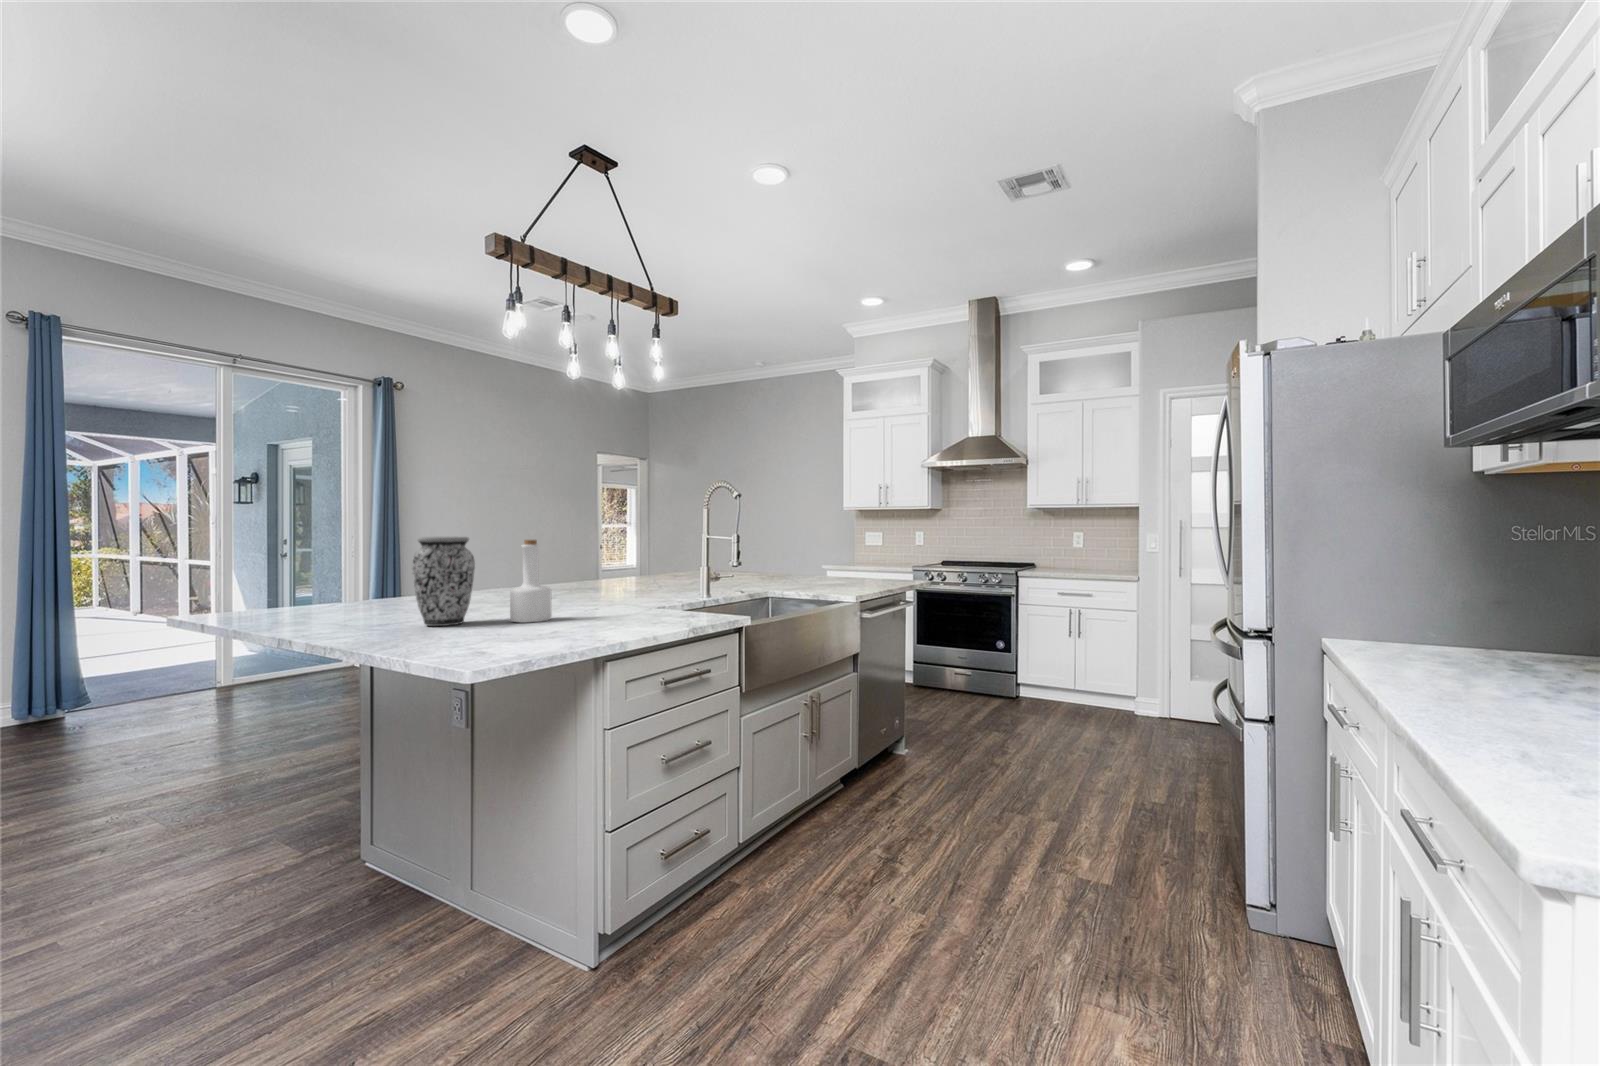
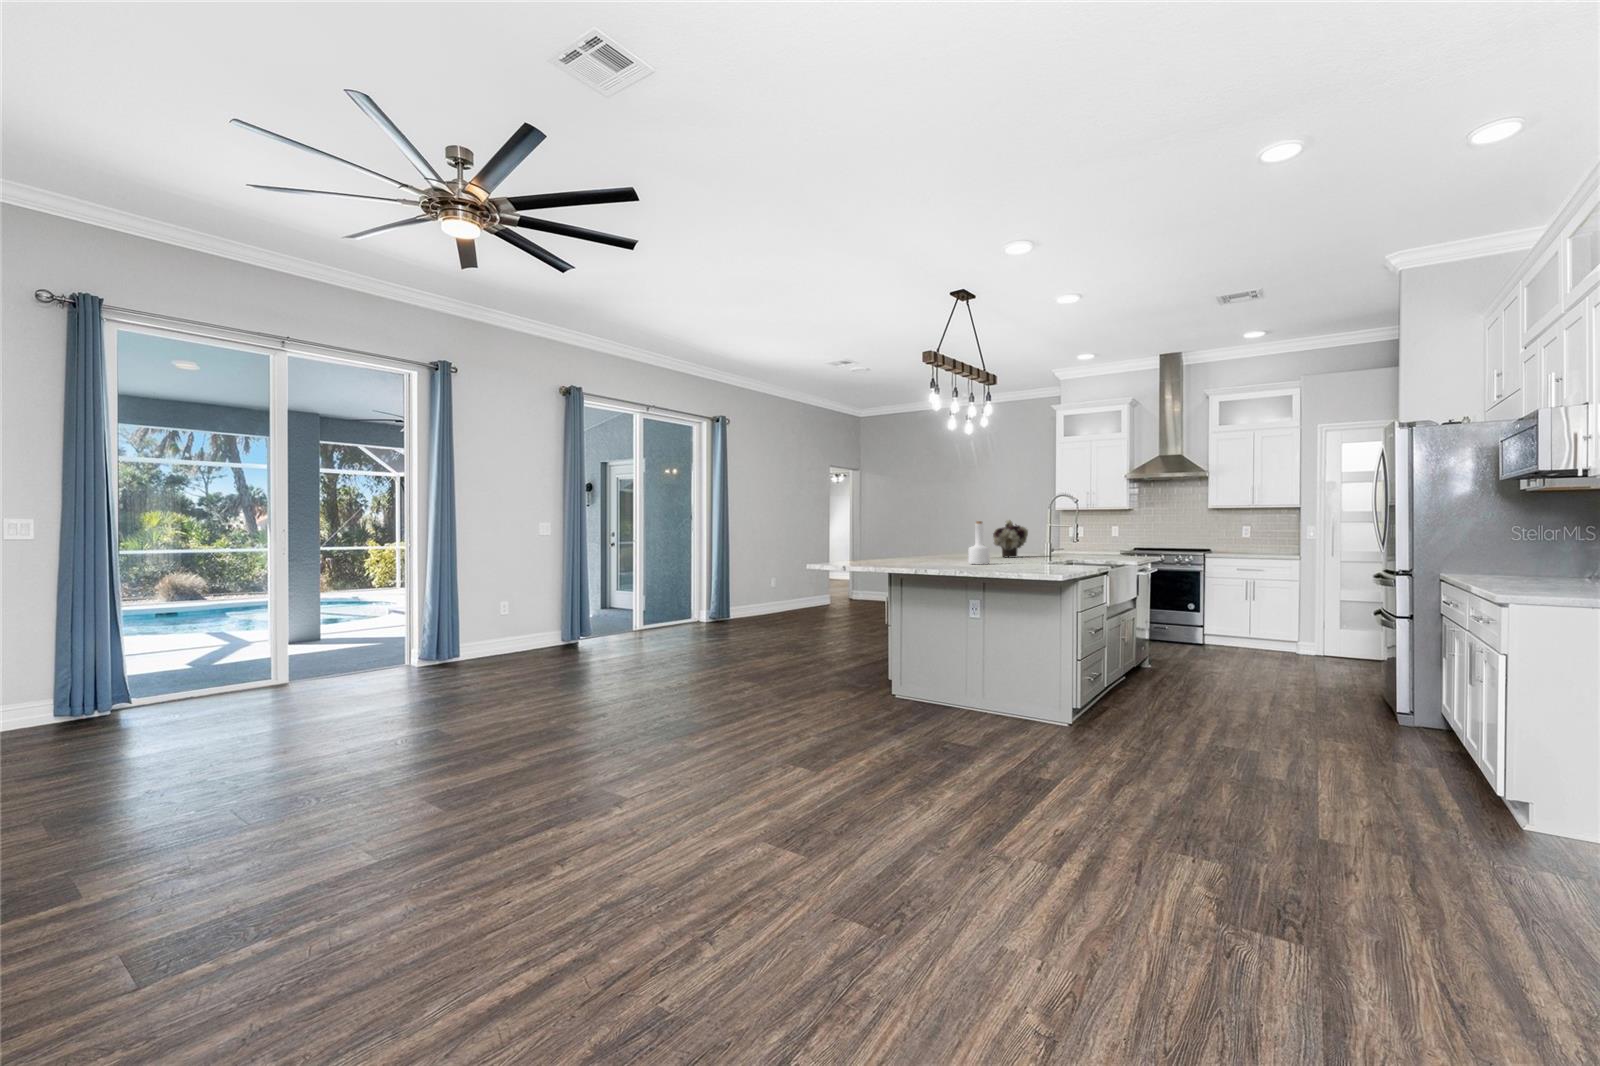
flower arrangement: none [663,529,719,591] -> present [993,520,1028,557]
vase: present [412,537,475,626] -> none [920,519,951,565]

